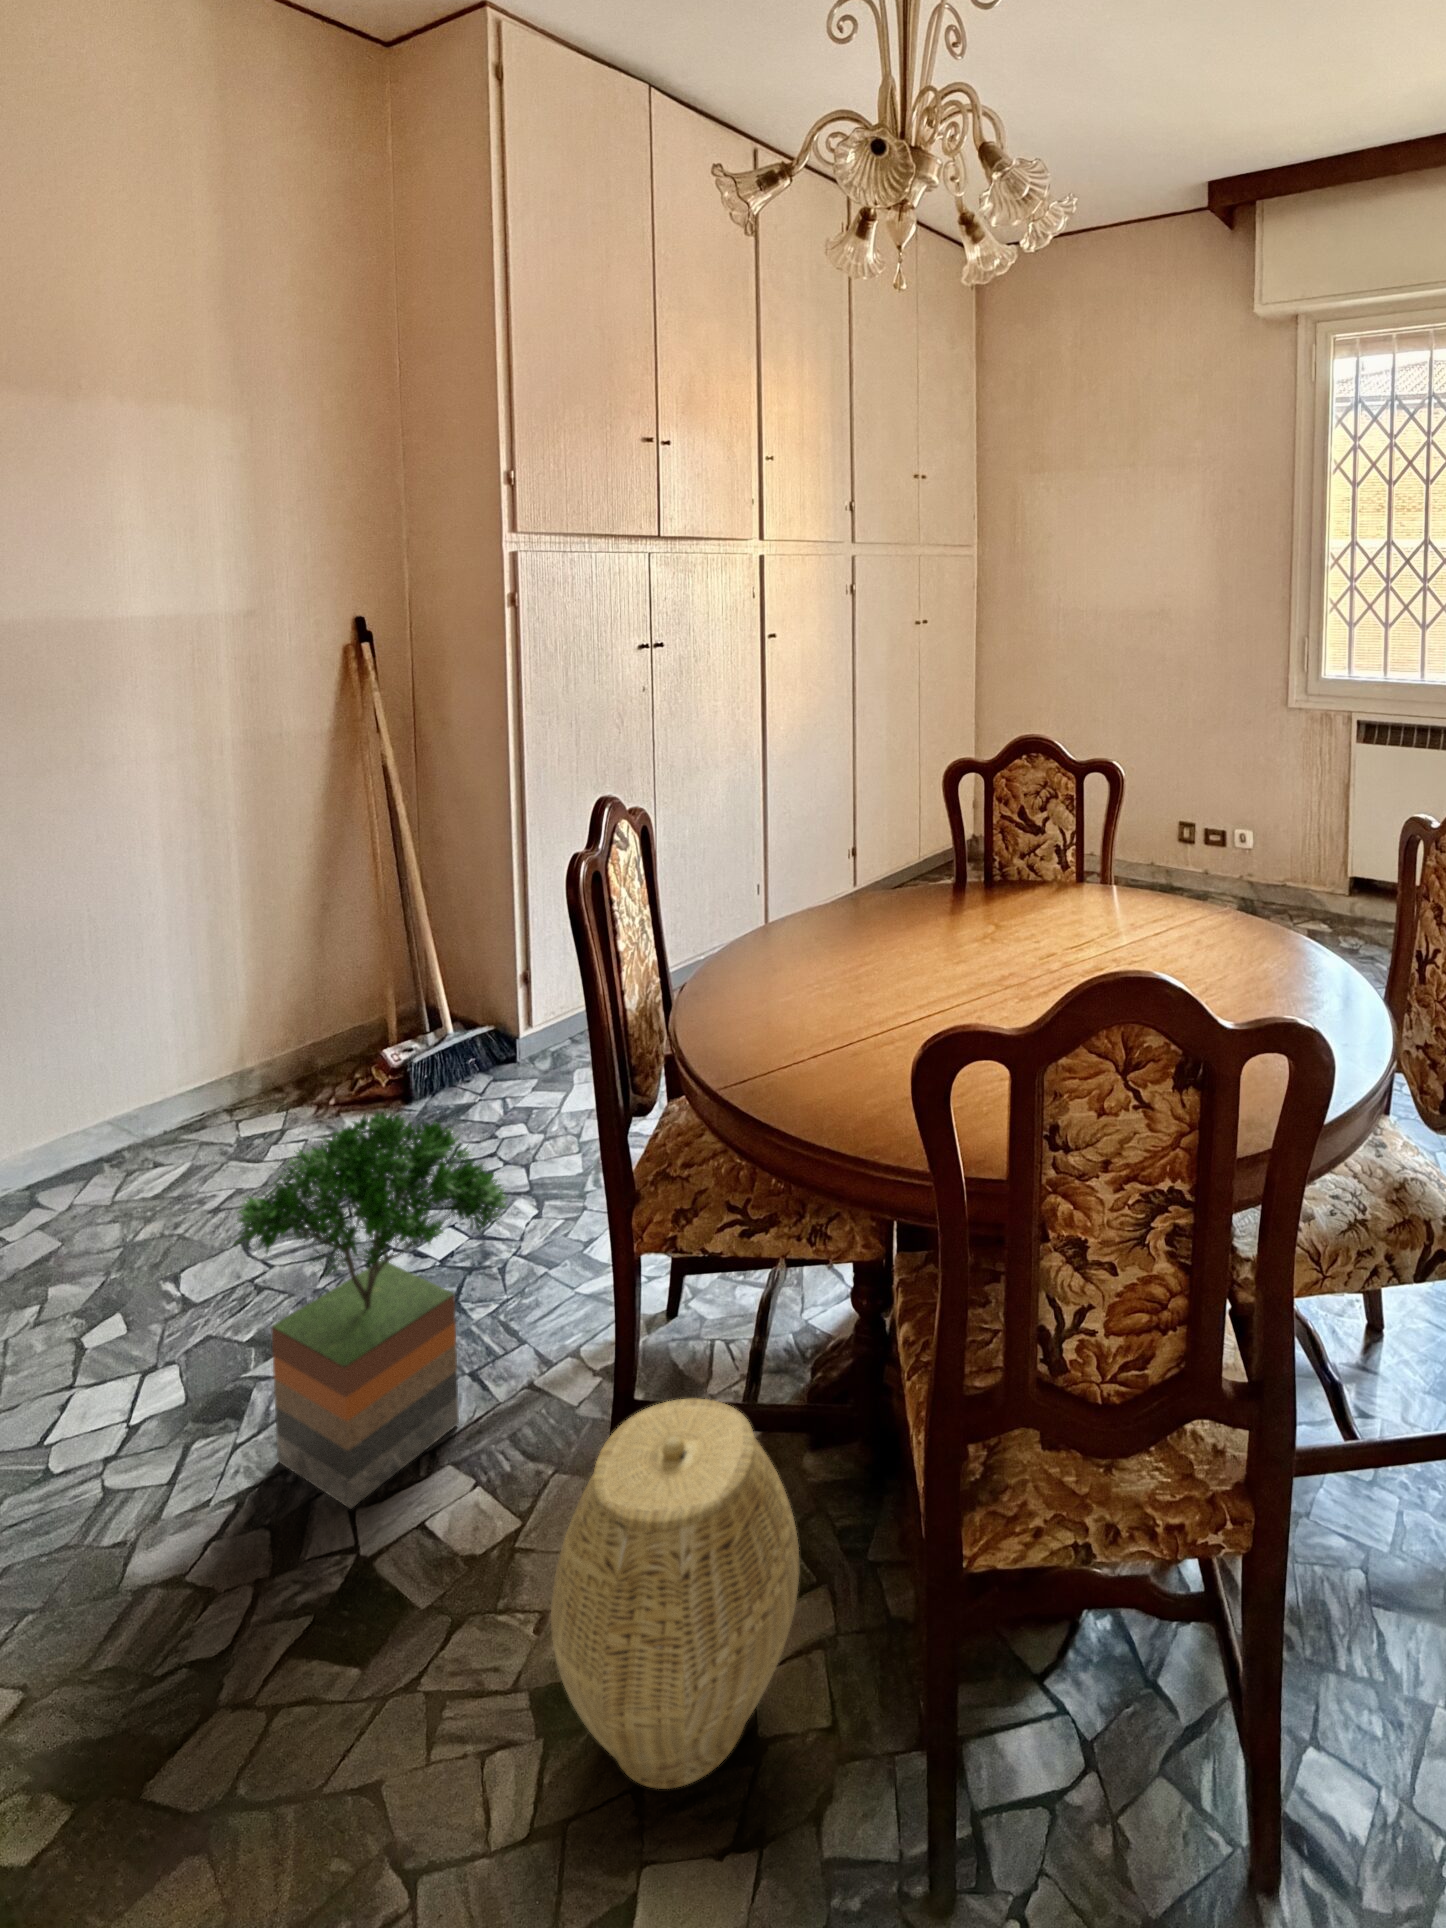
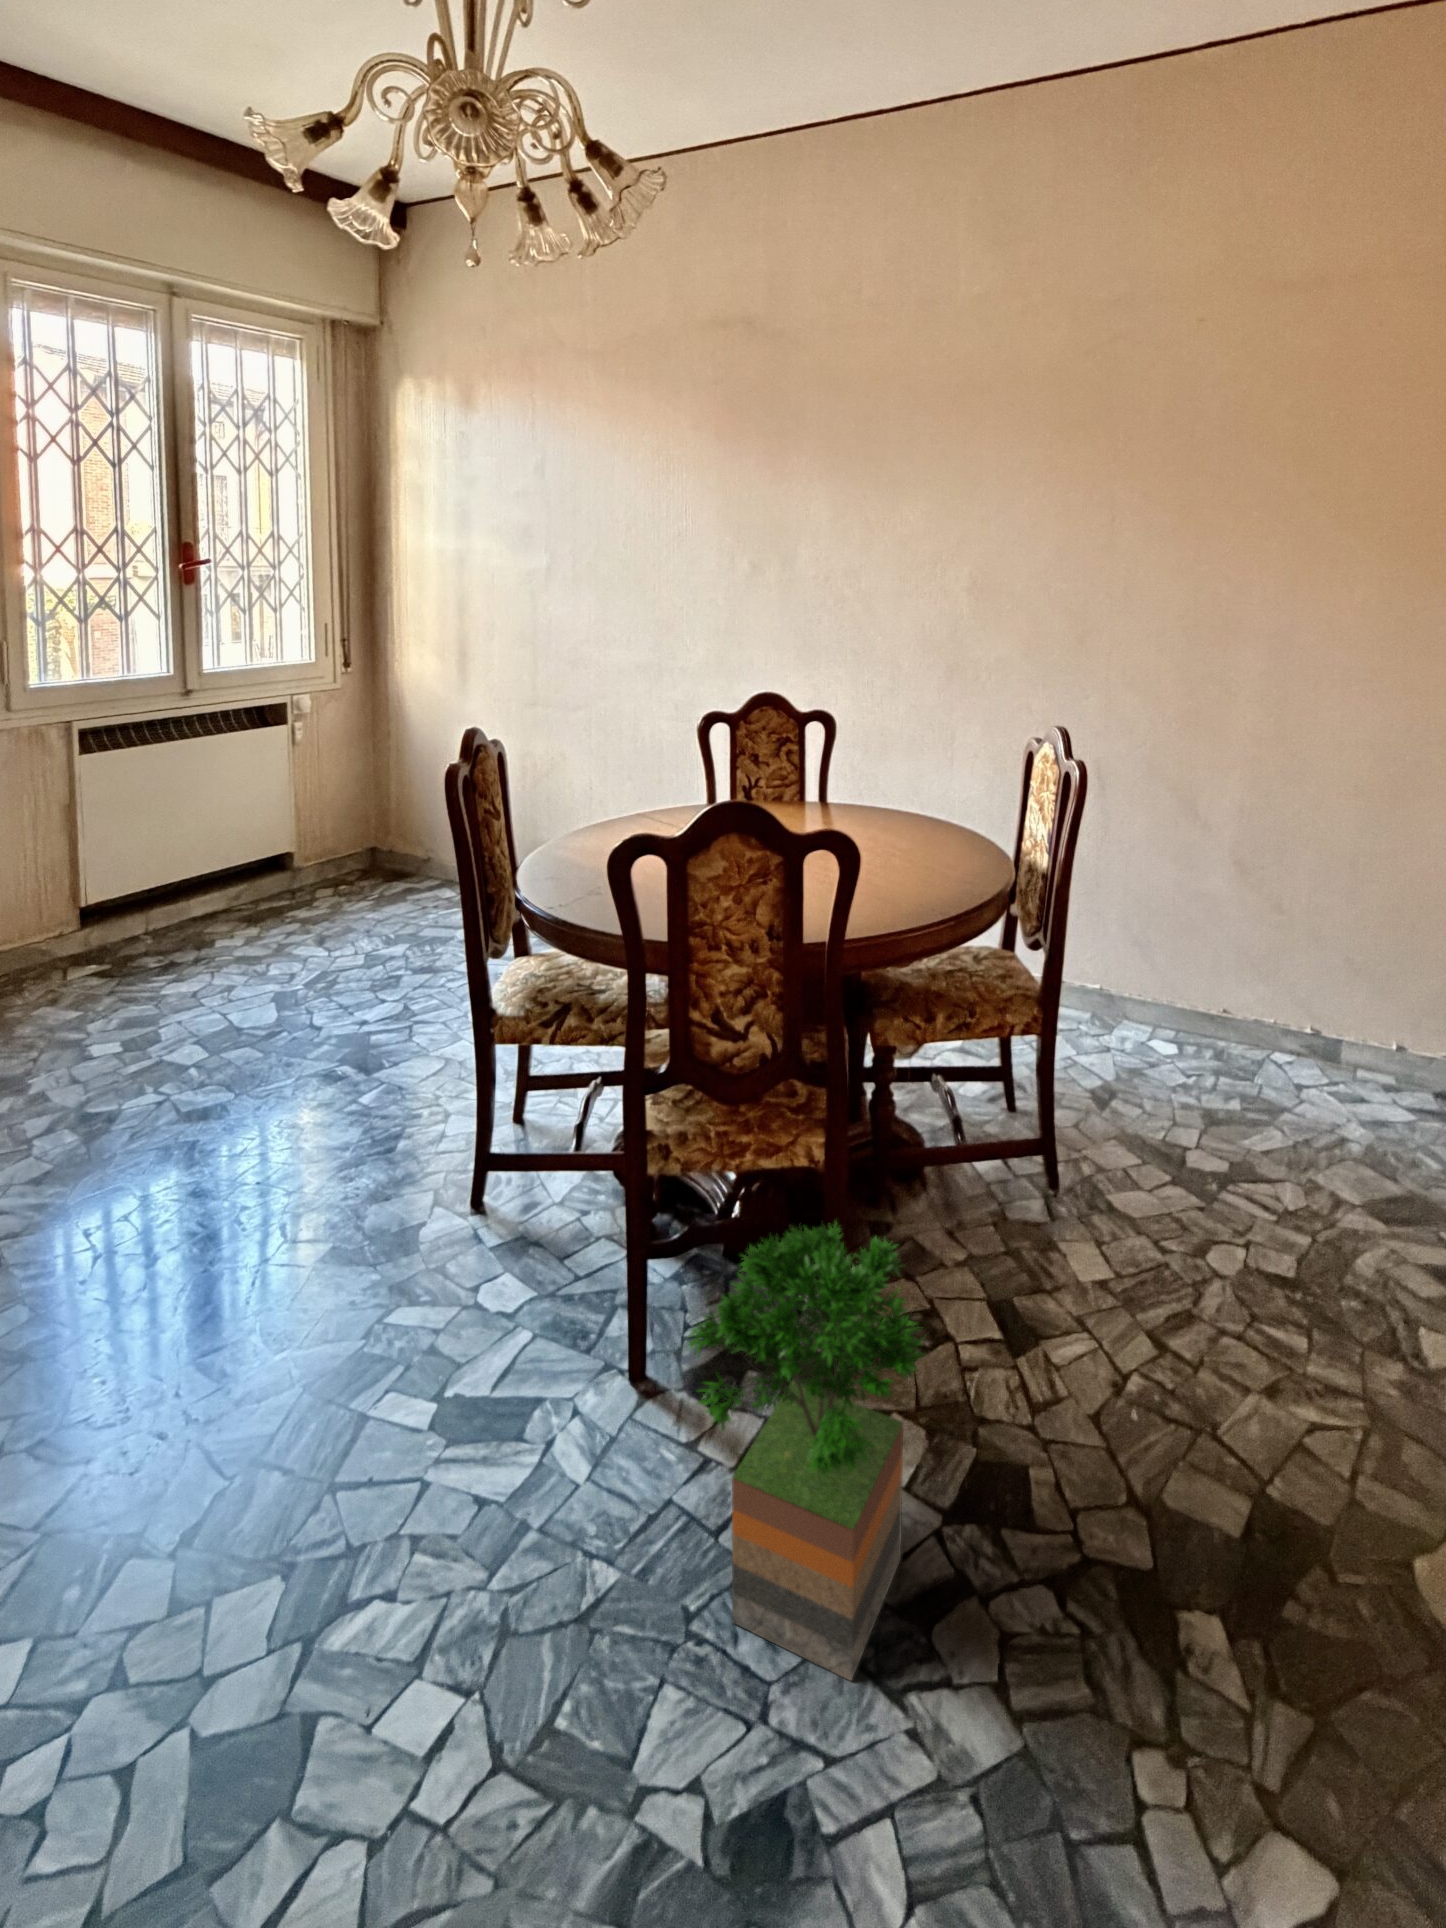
woven basket: present [551,1399,799,1789] -> none [939,1106,1081,1313]

